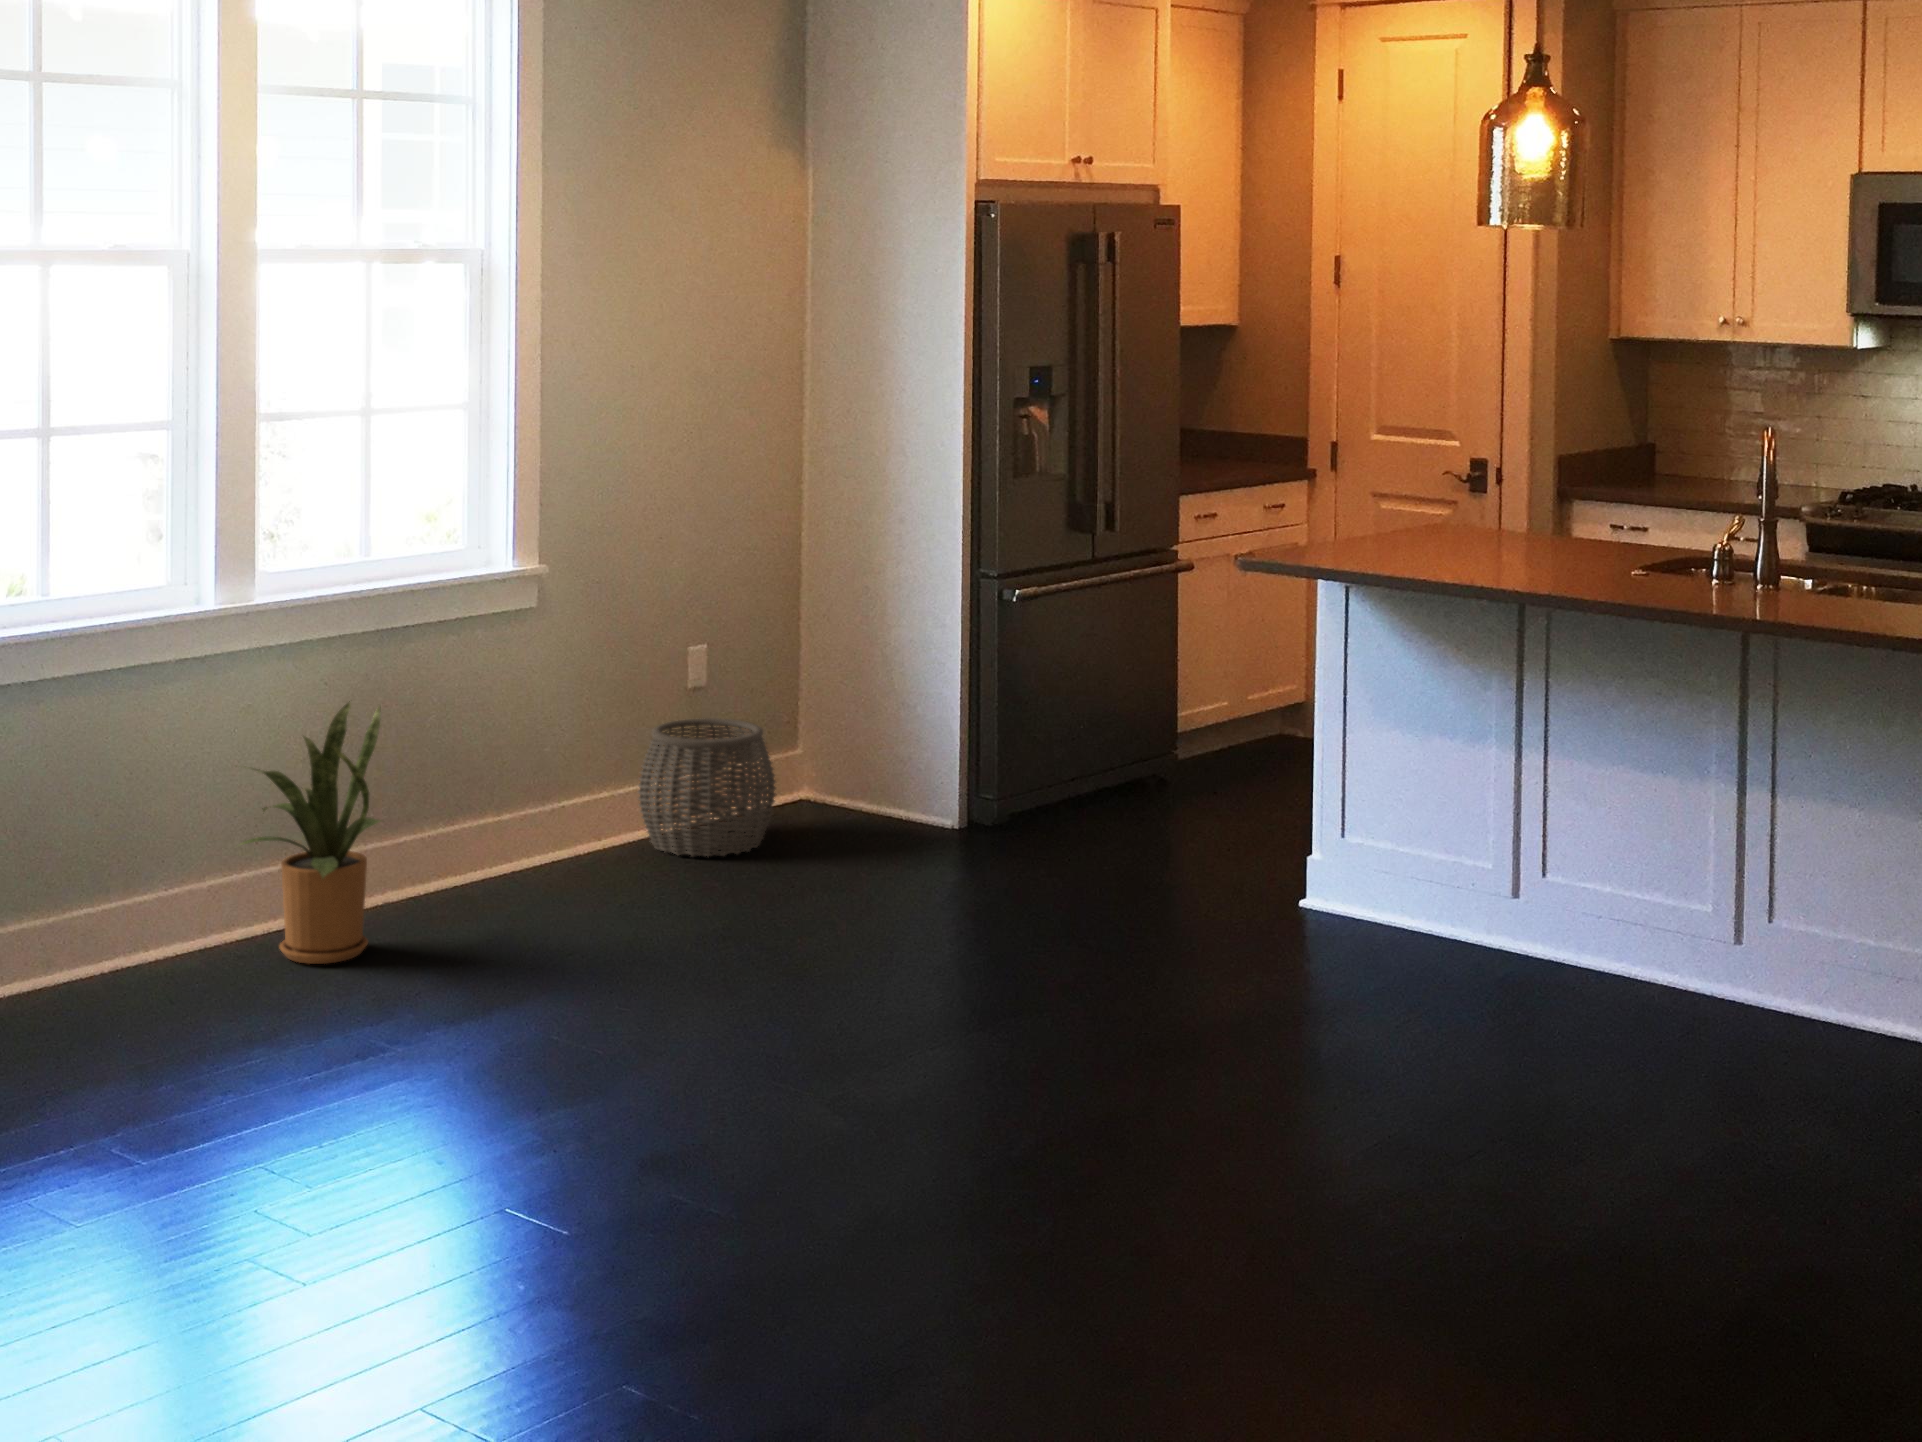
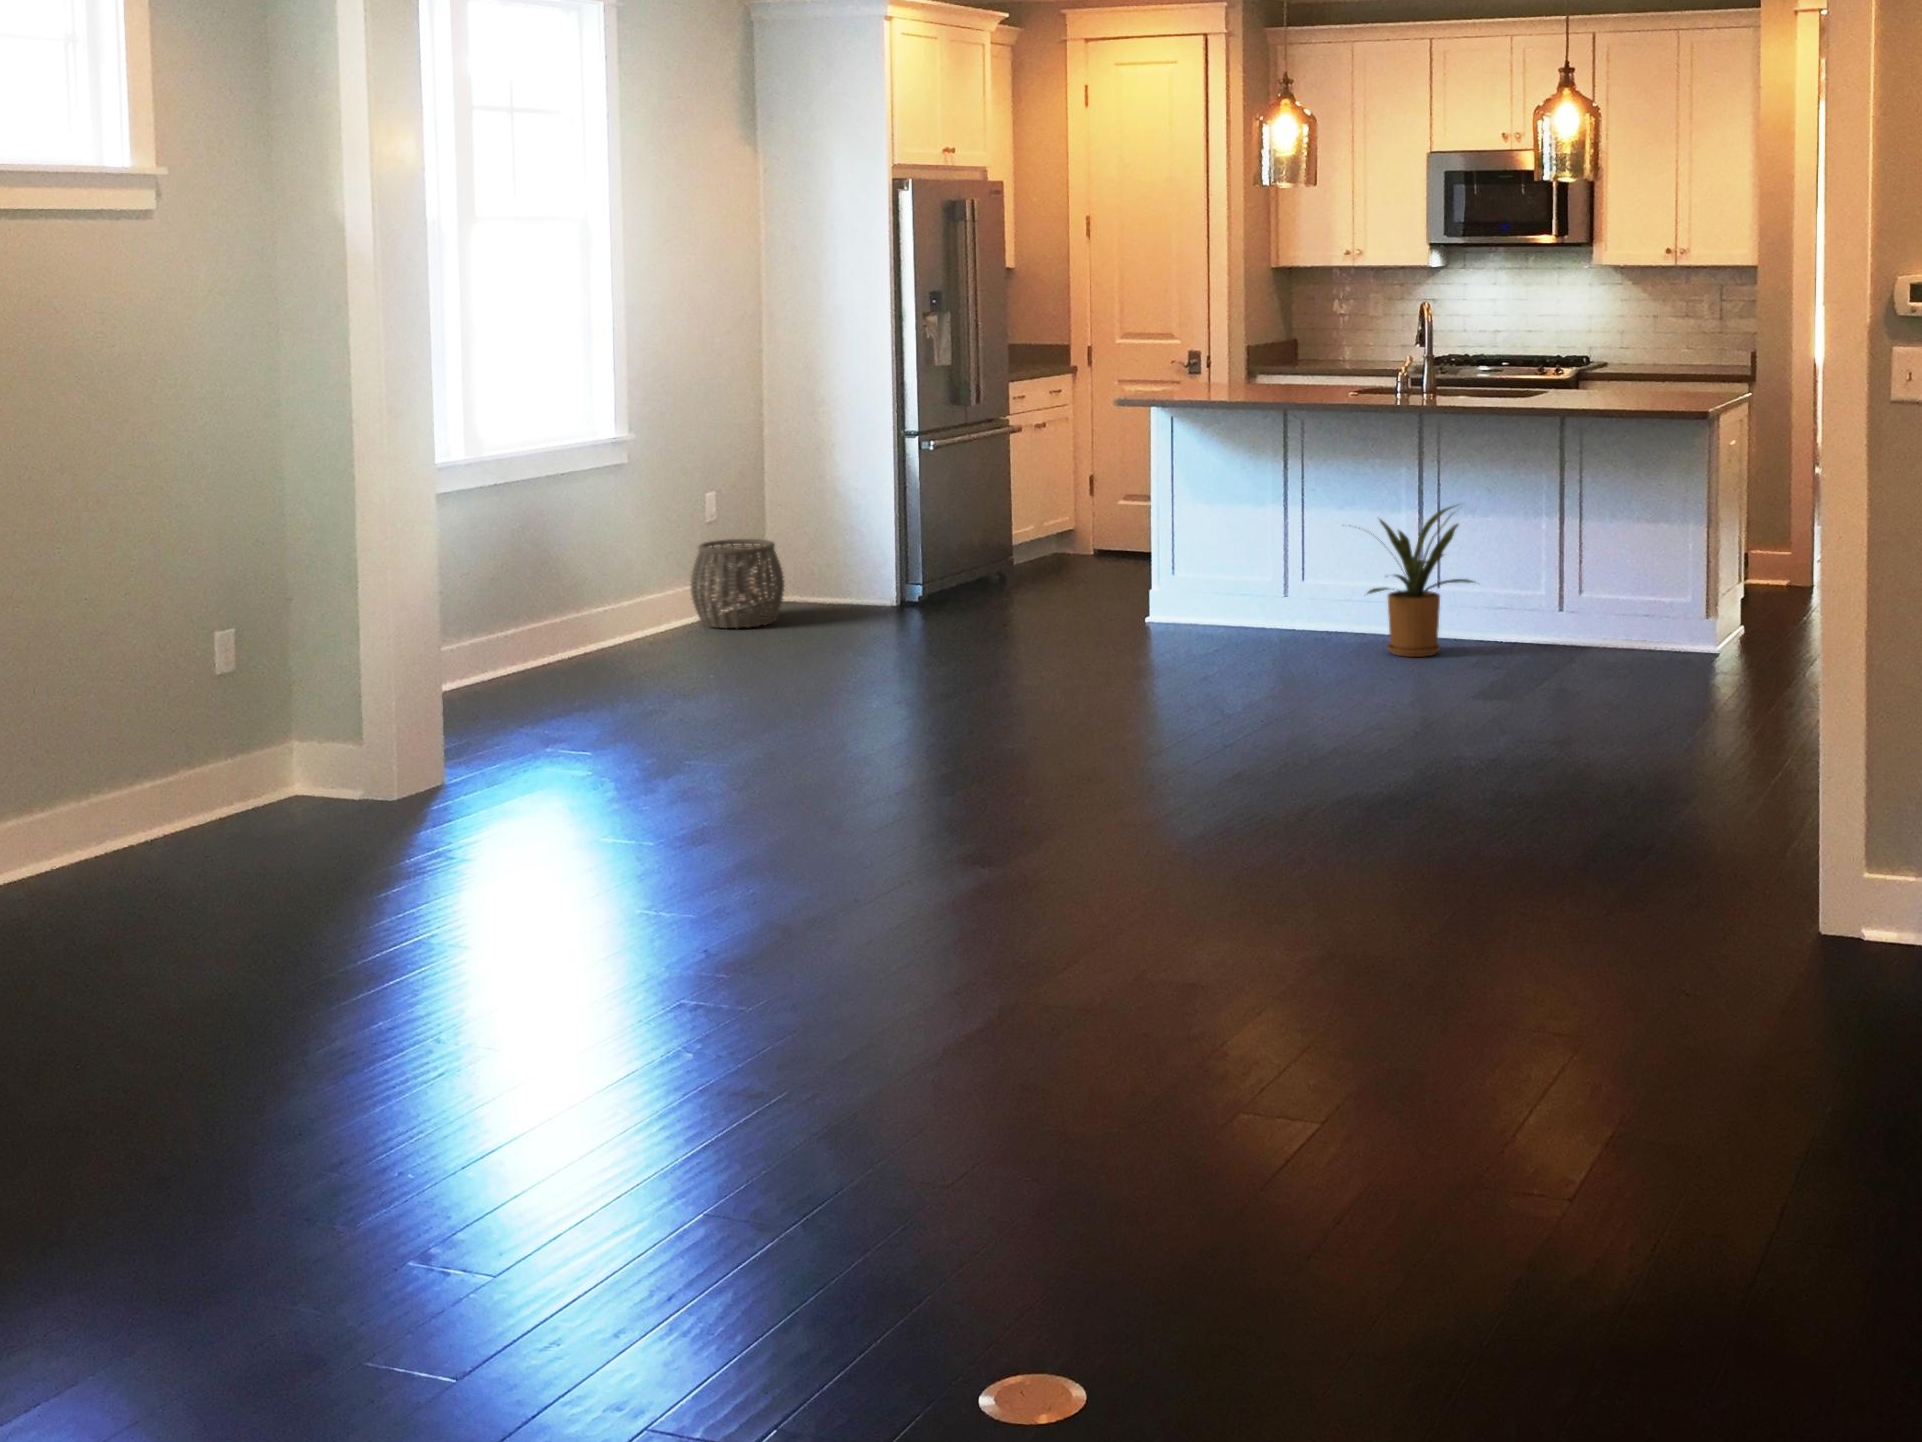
house plant: present [241,701,381,964] -> present [1368,506,1473,657]

